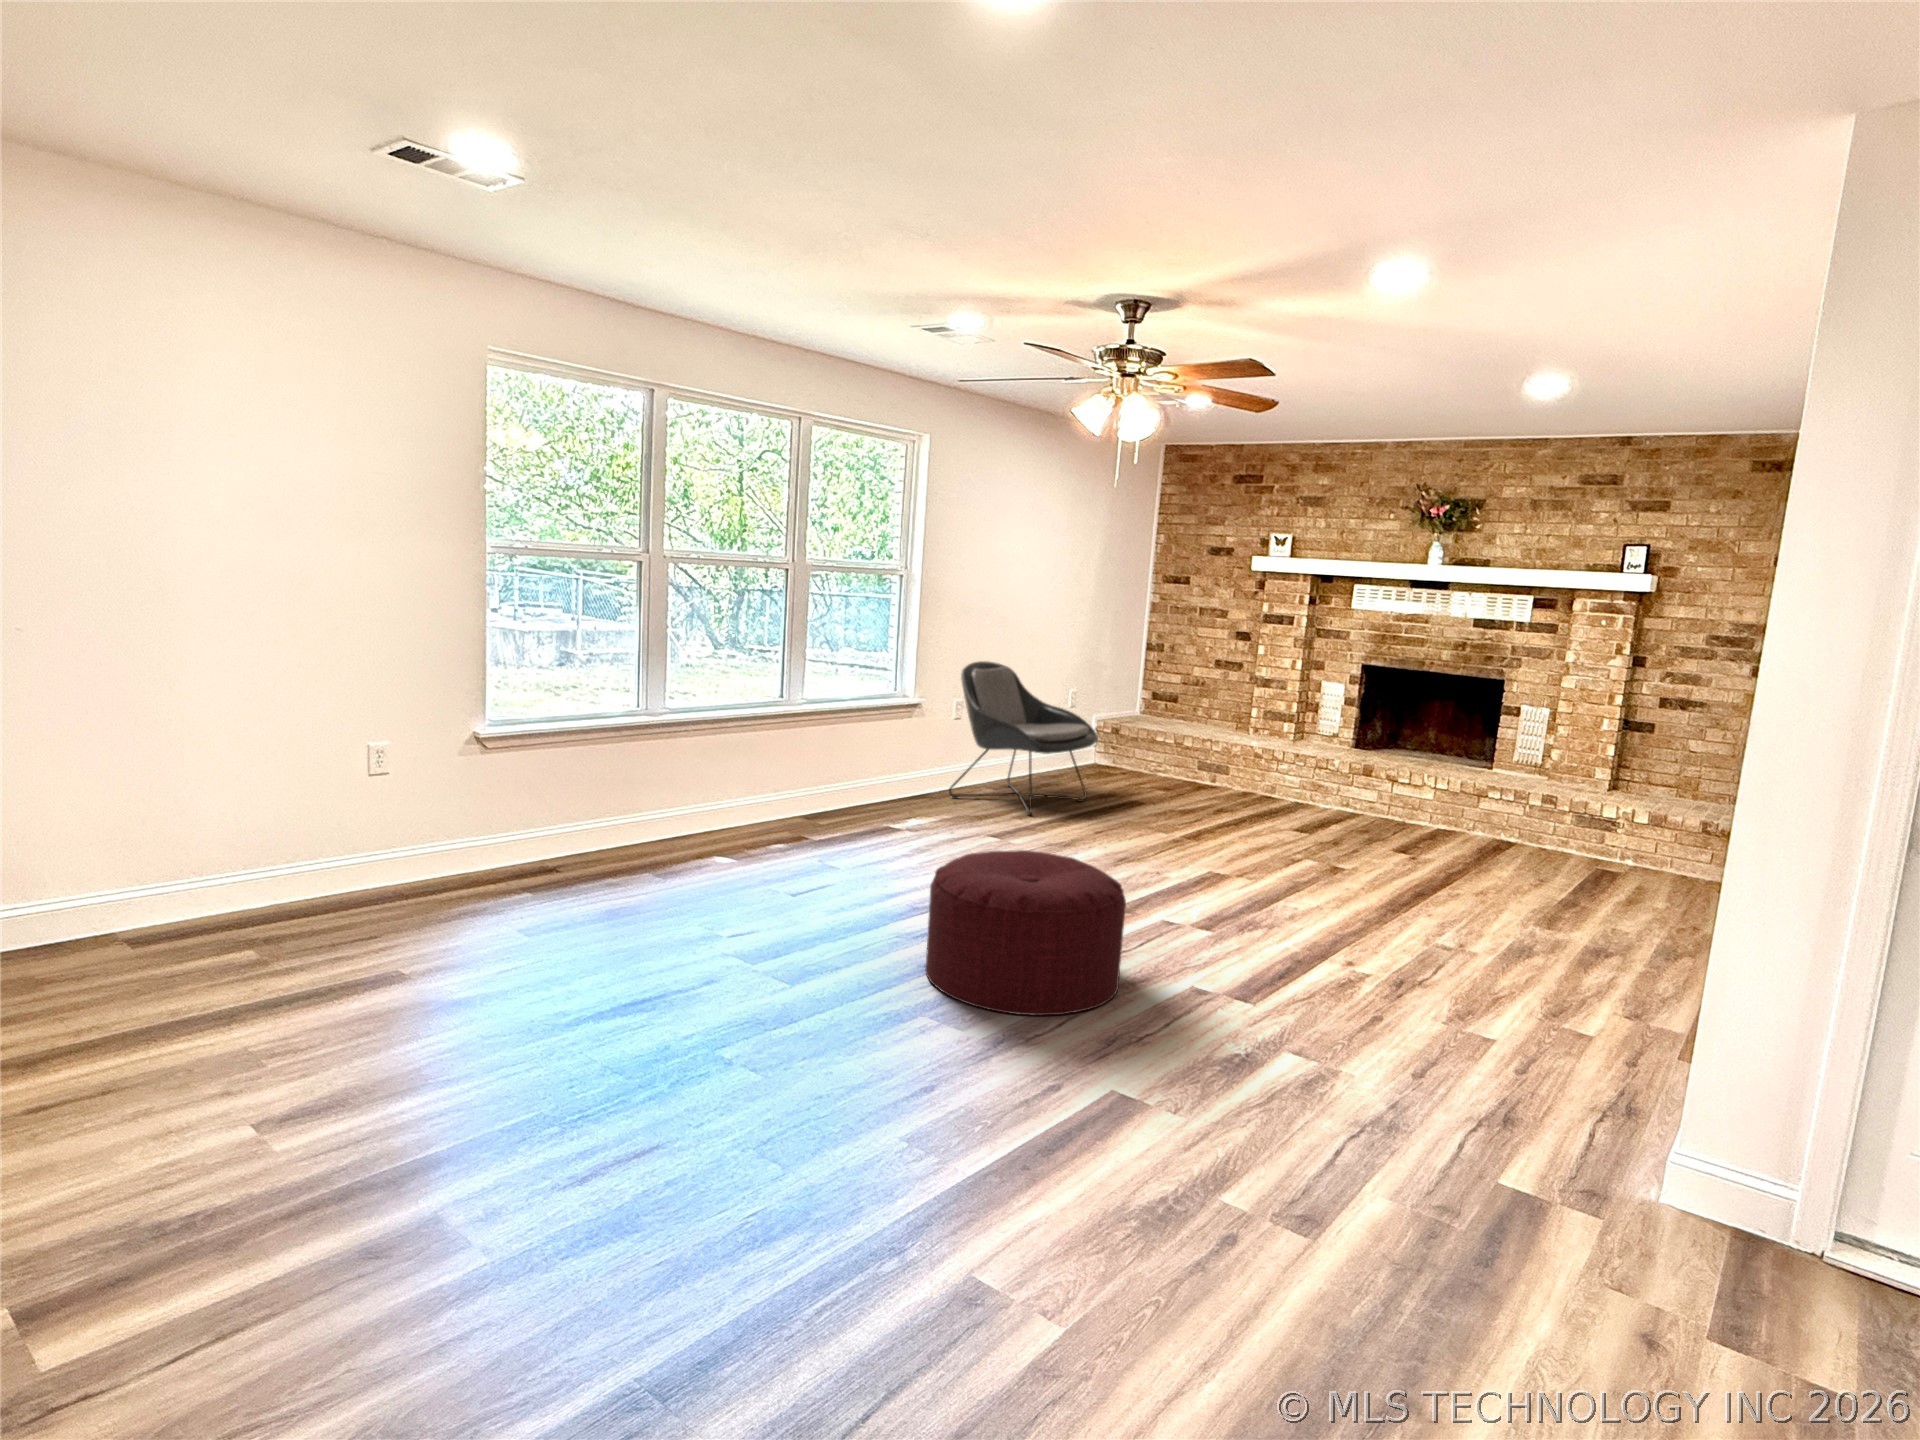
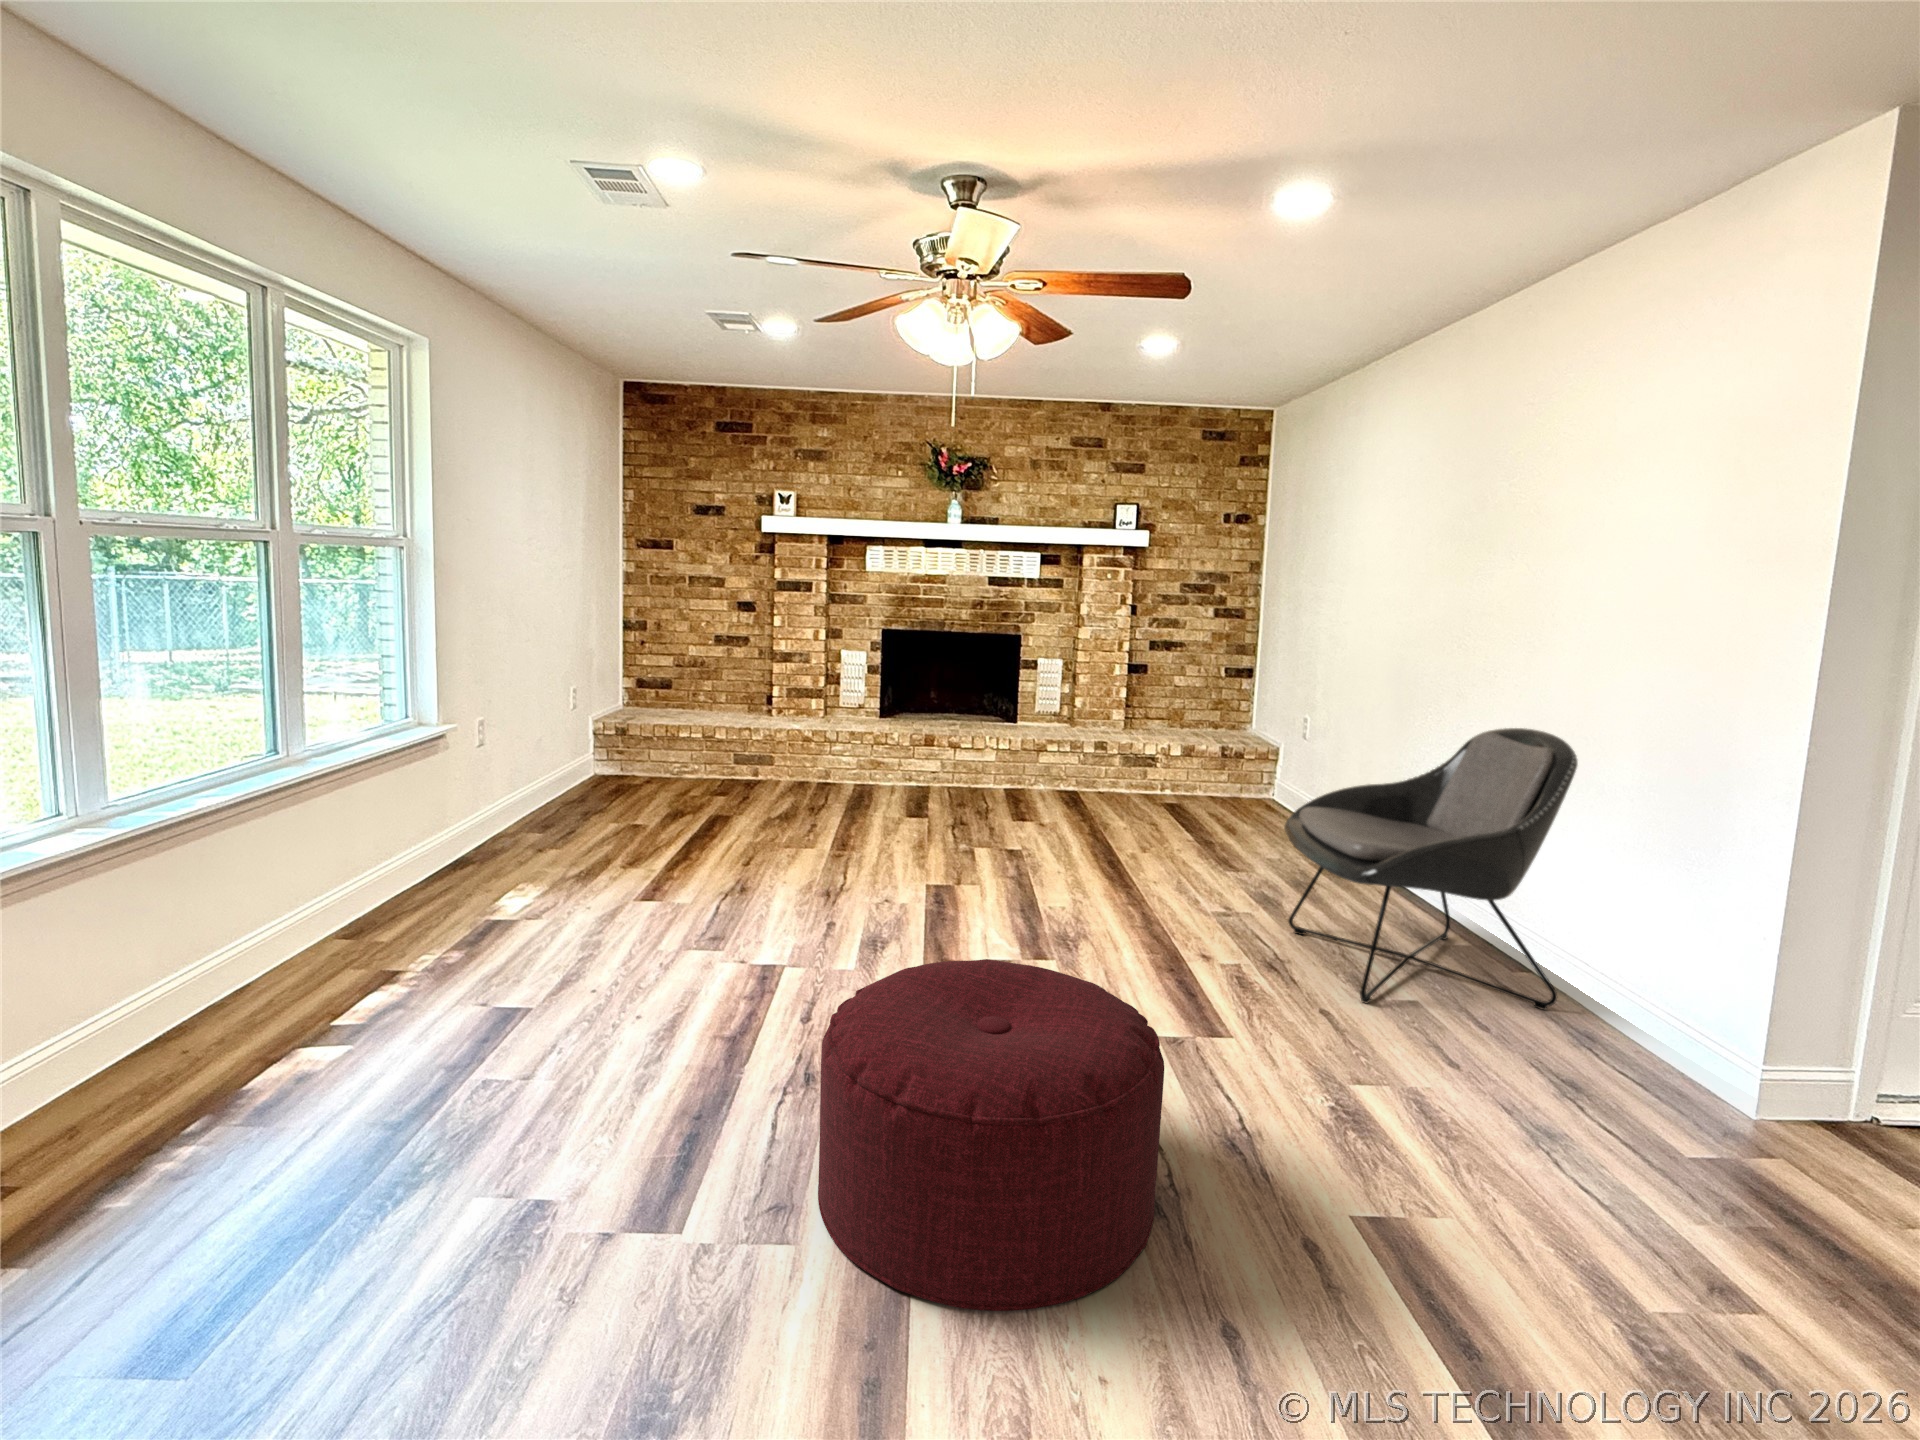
lounge chair: present [949,661,1098,816] -> present [1284,728,1578,1010]

